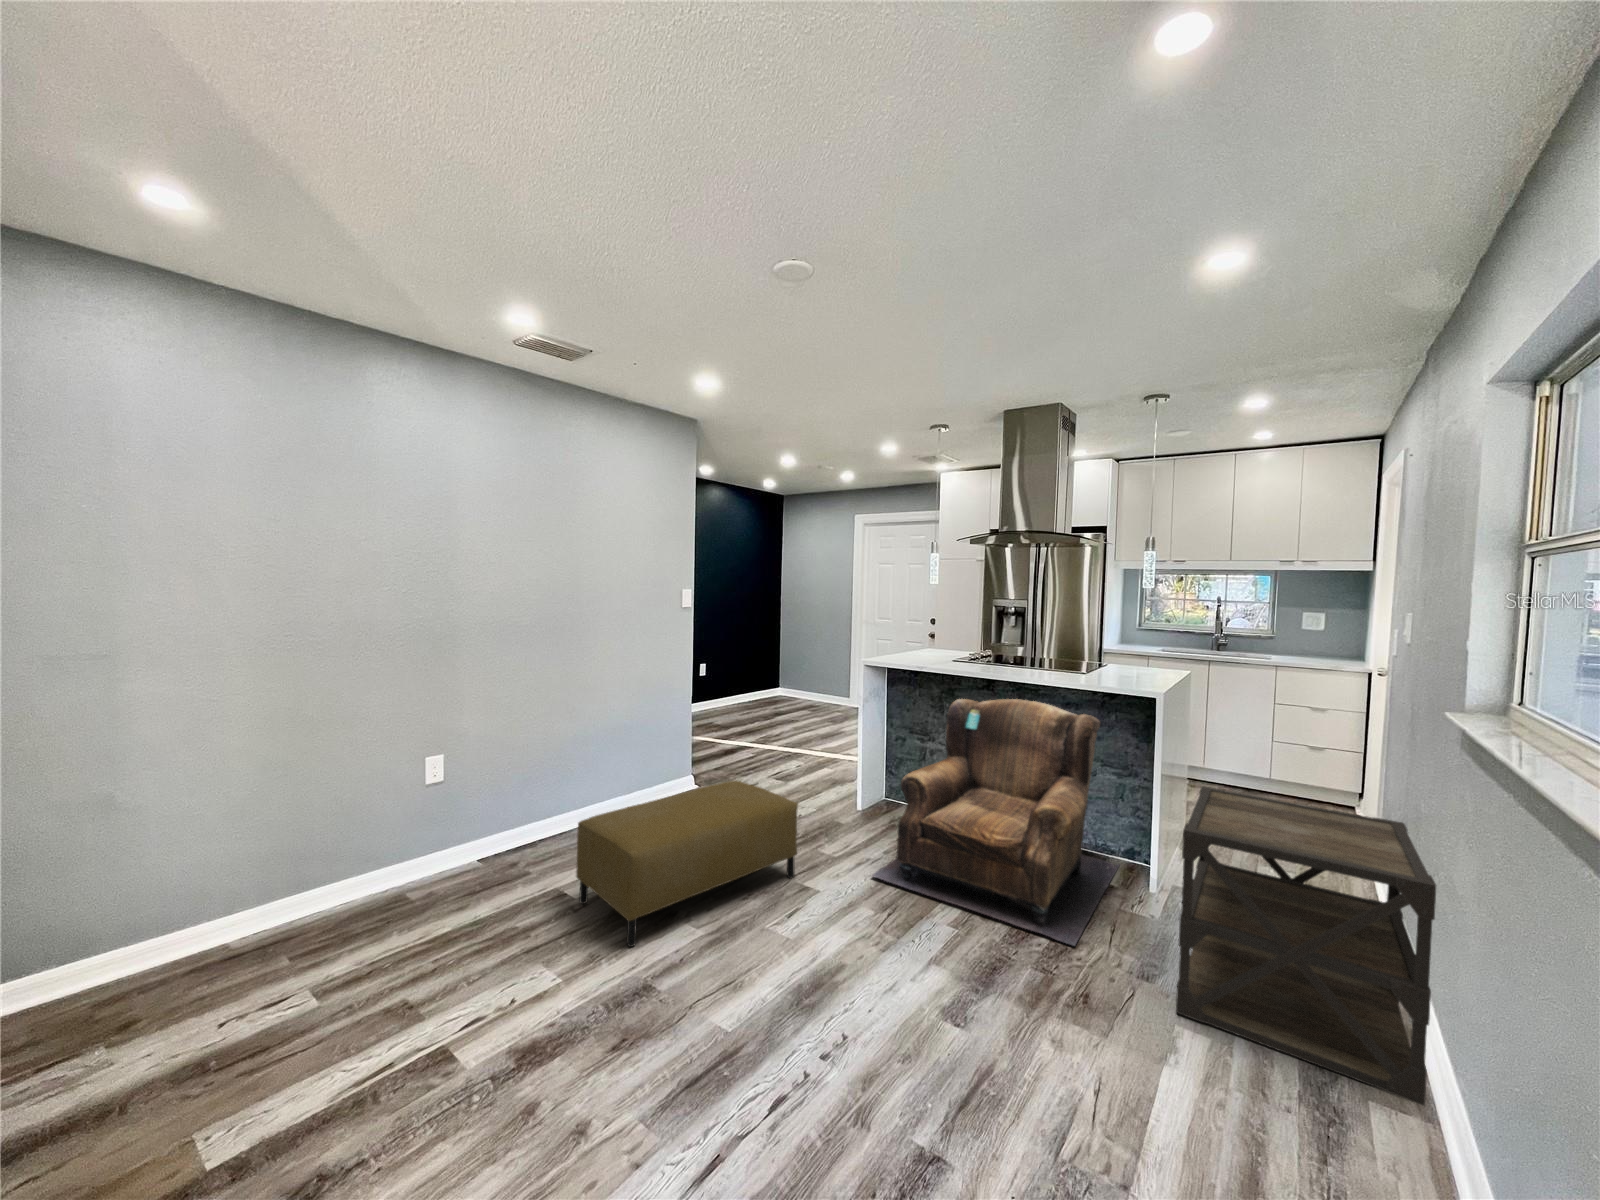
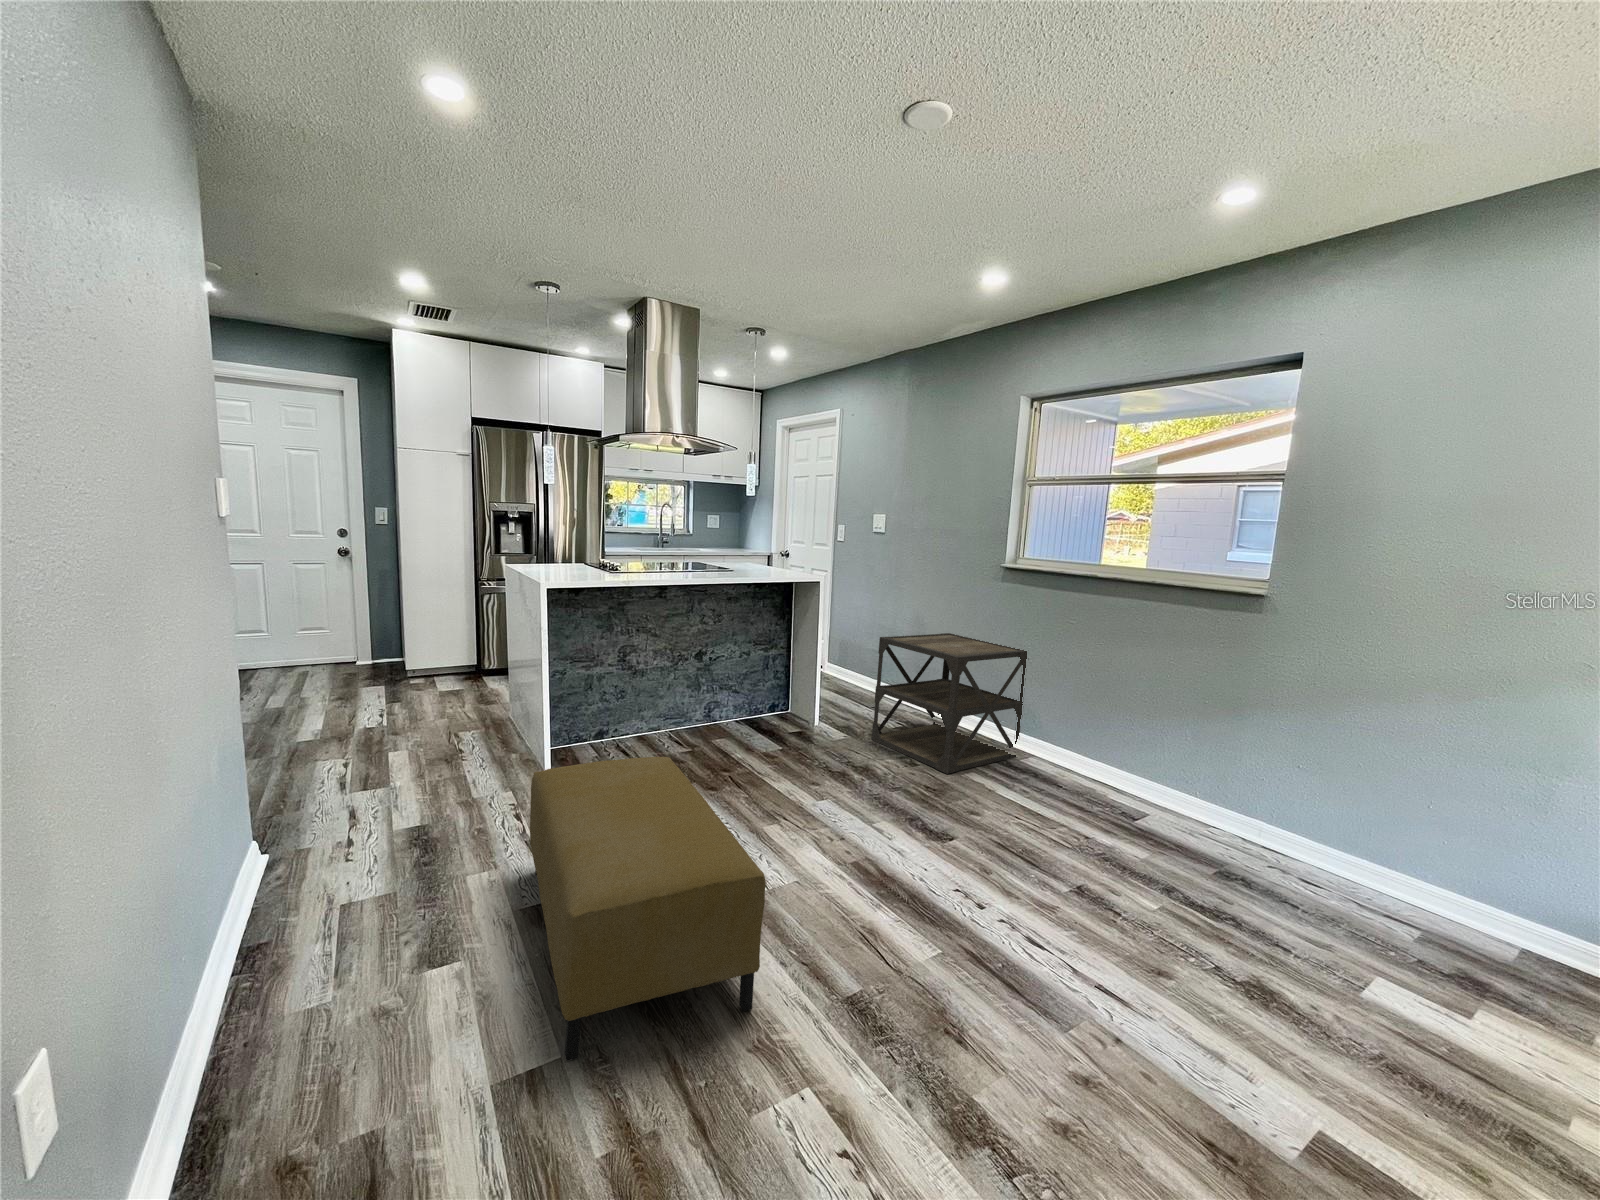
armchair: present [872,699,1119,946] -> none [628,598,870,808]

